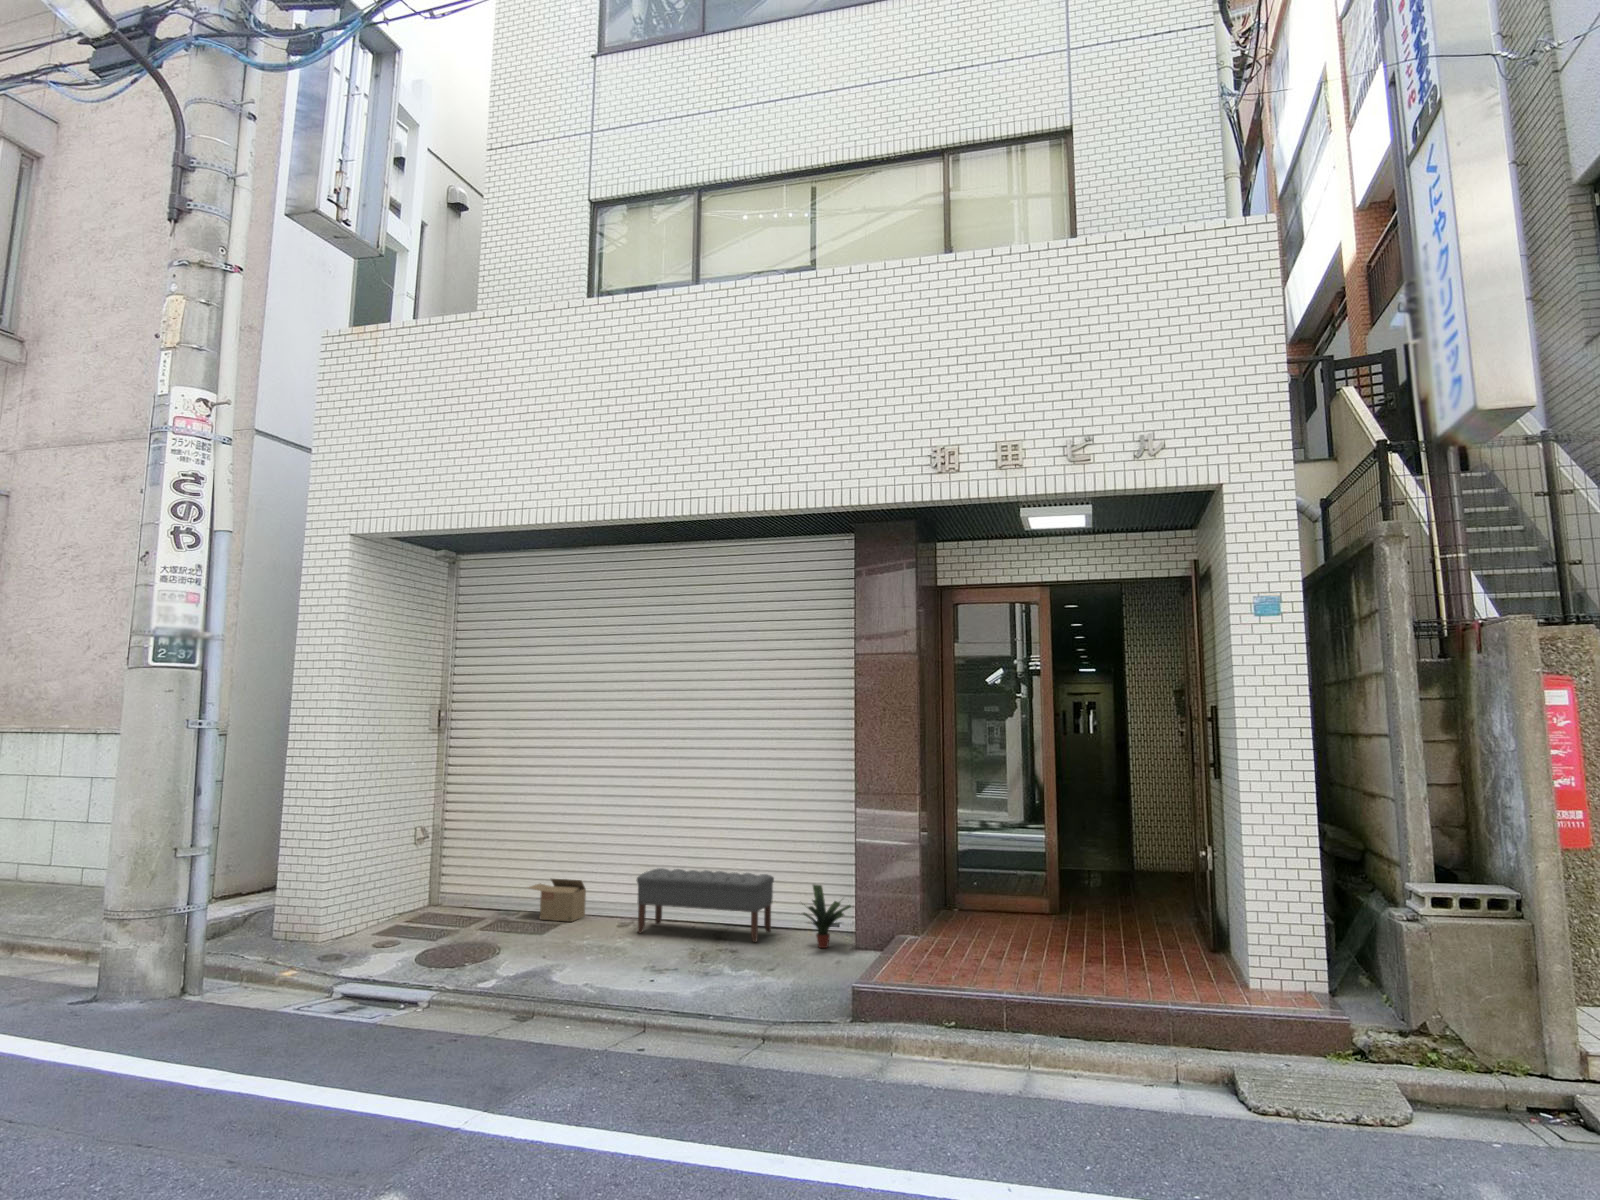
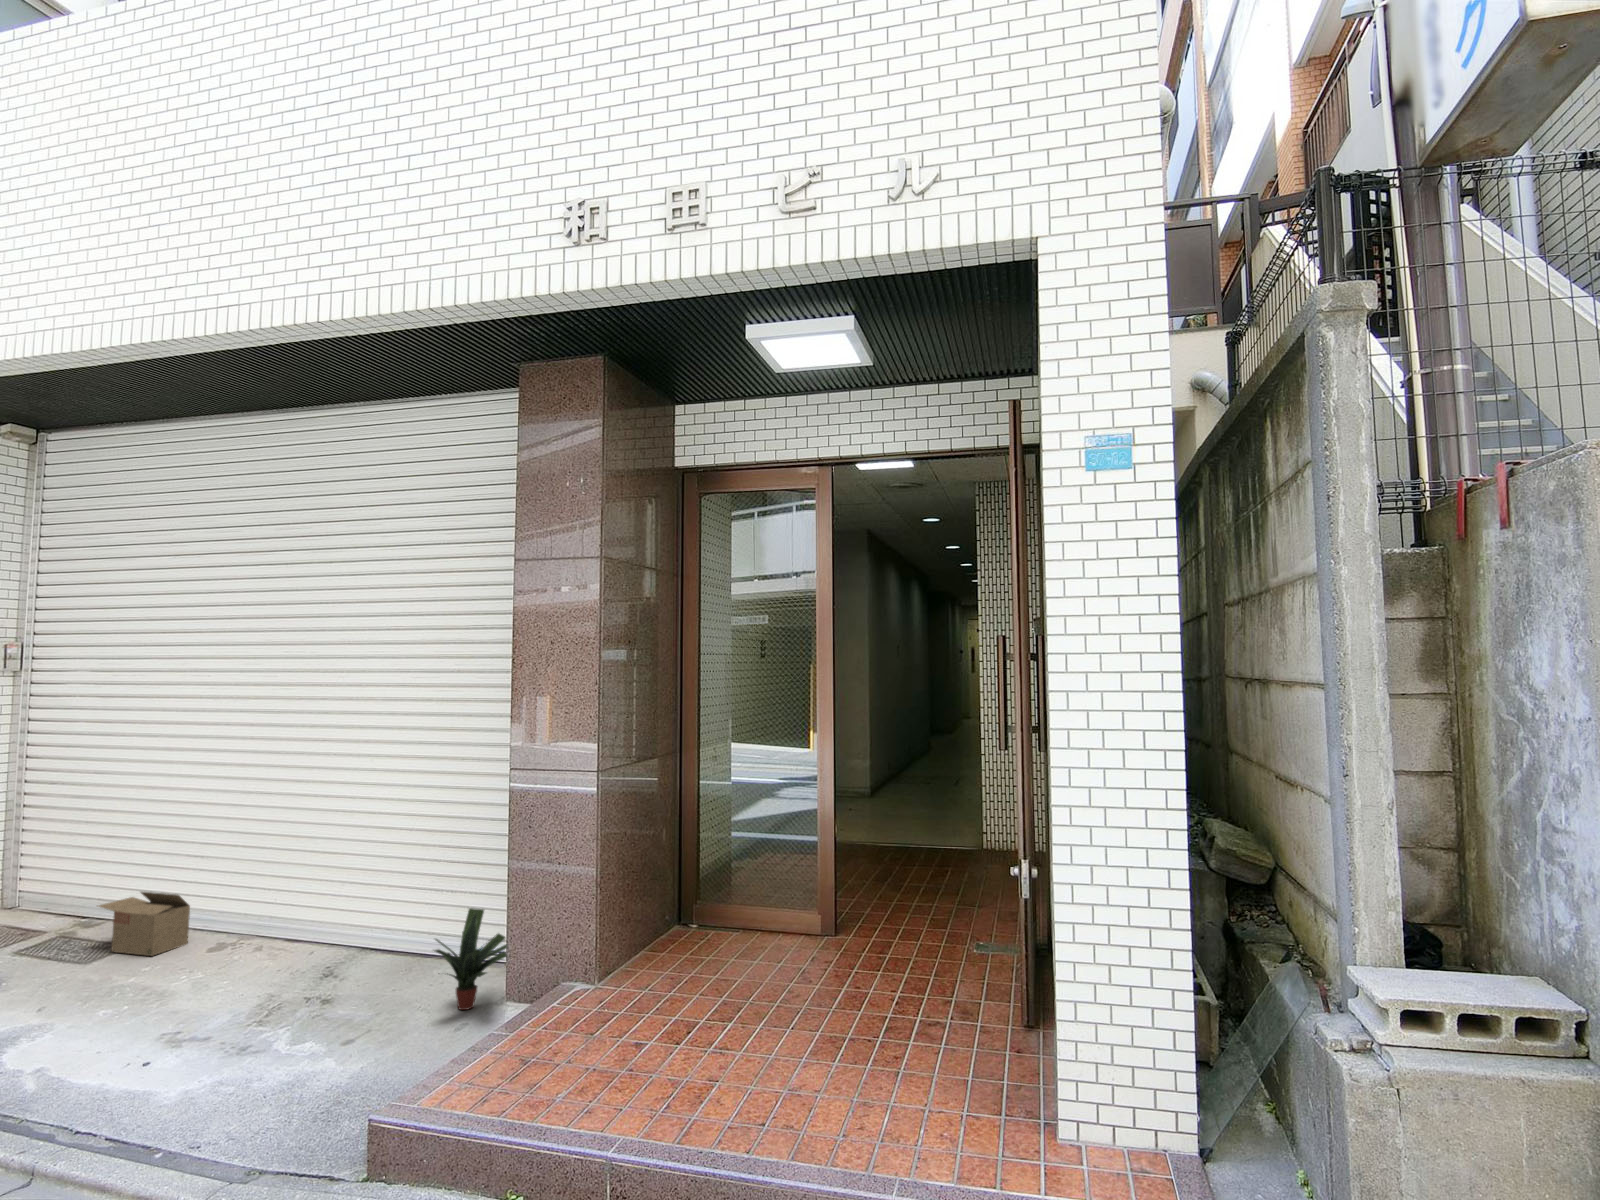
bench: present [636,868,774,942] -> none [218,879,428,998]

